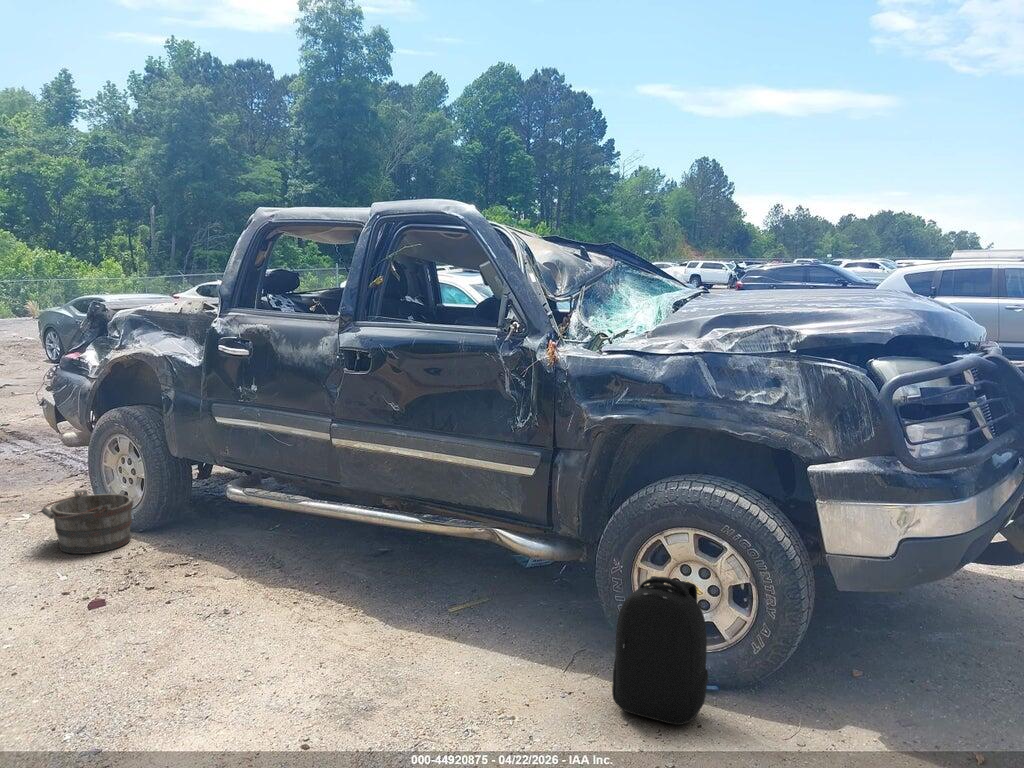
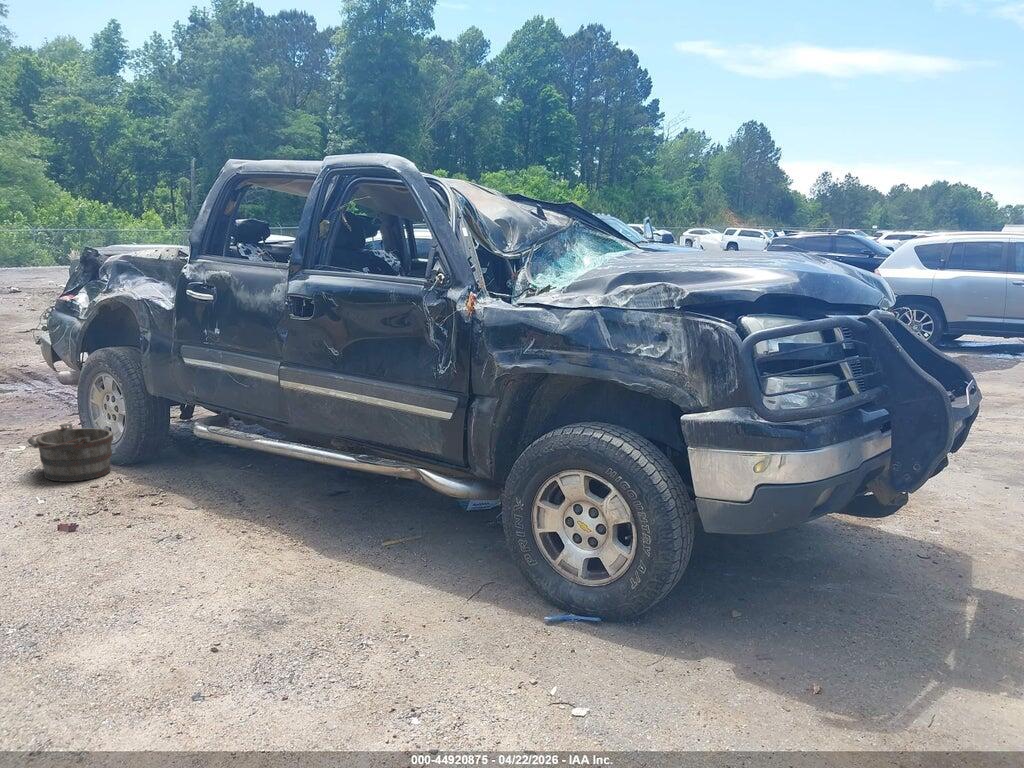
backpack: present [612,576,709,725] -> none [500,513,585,647]

